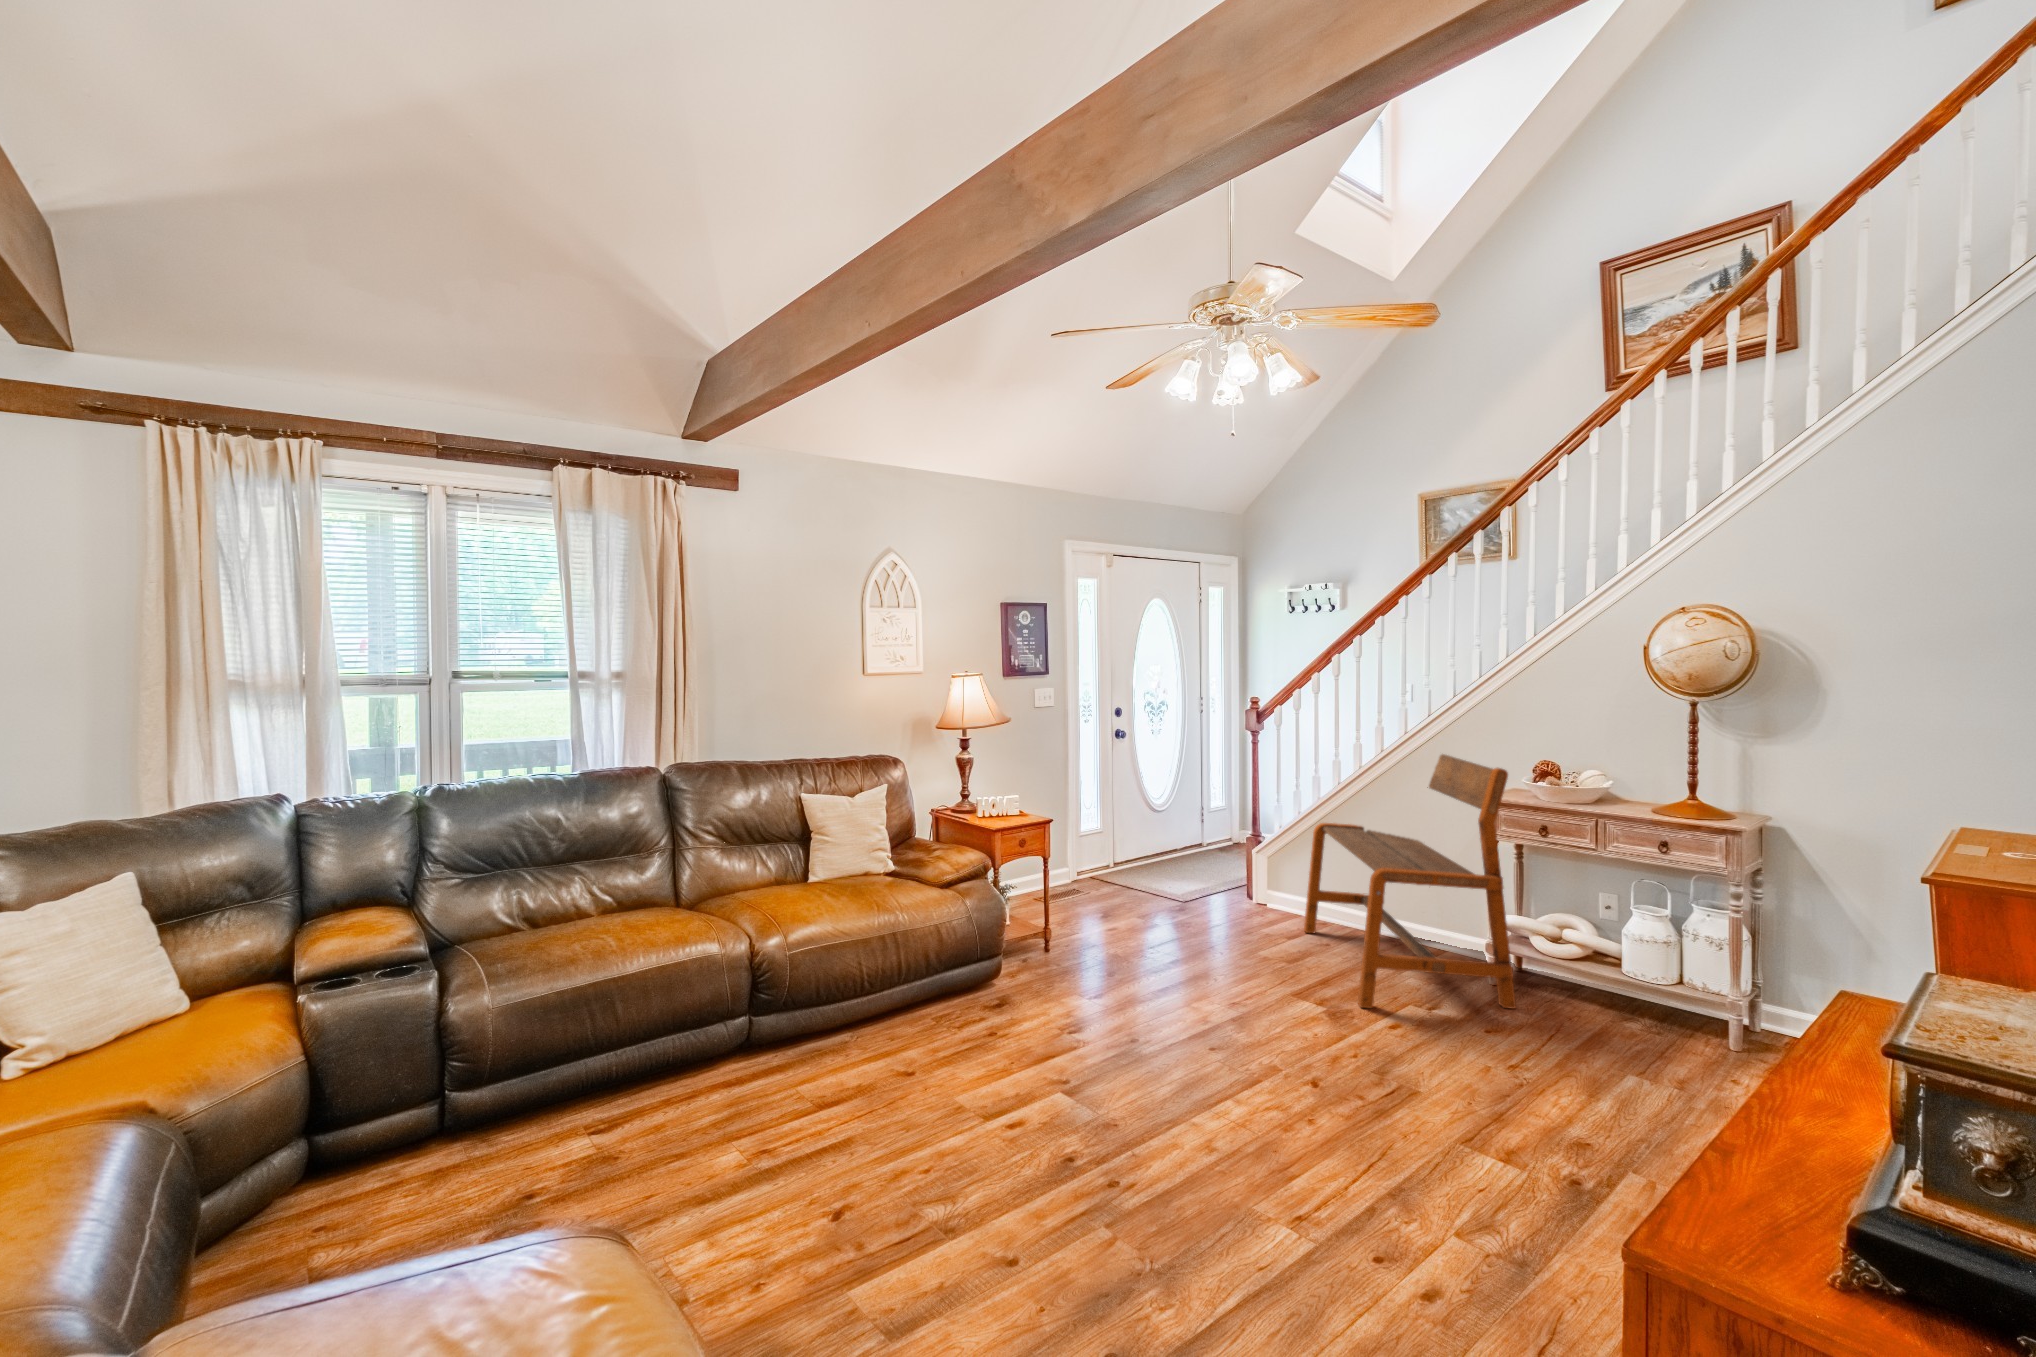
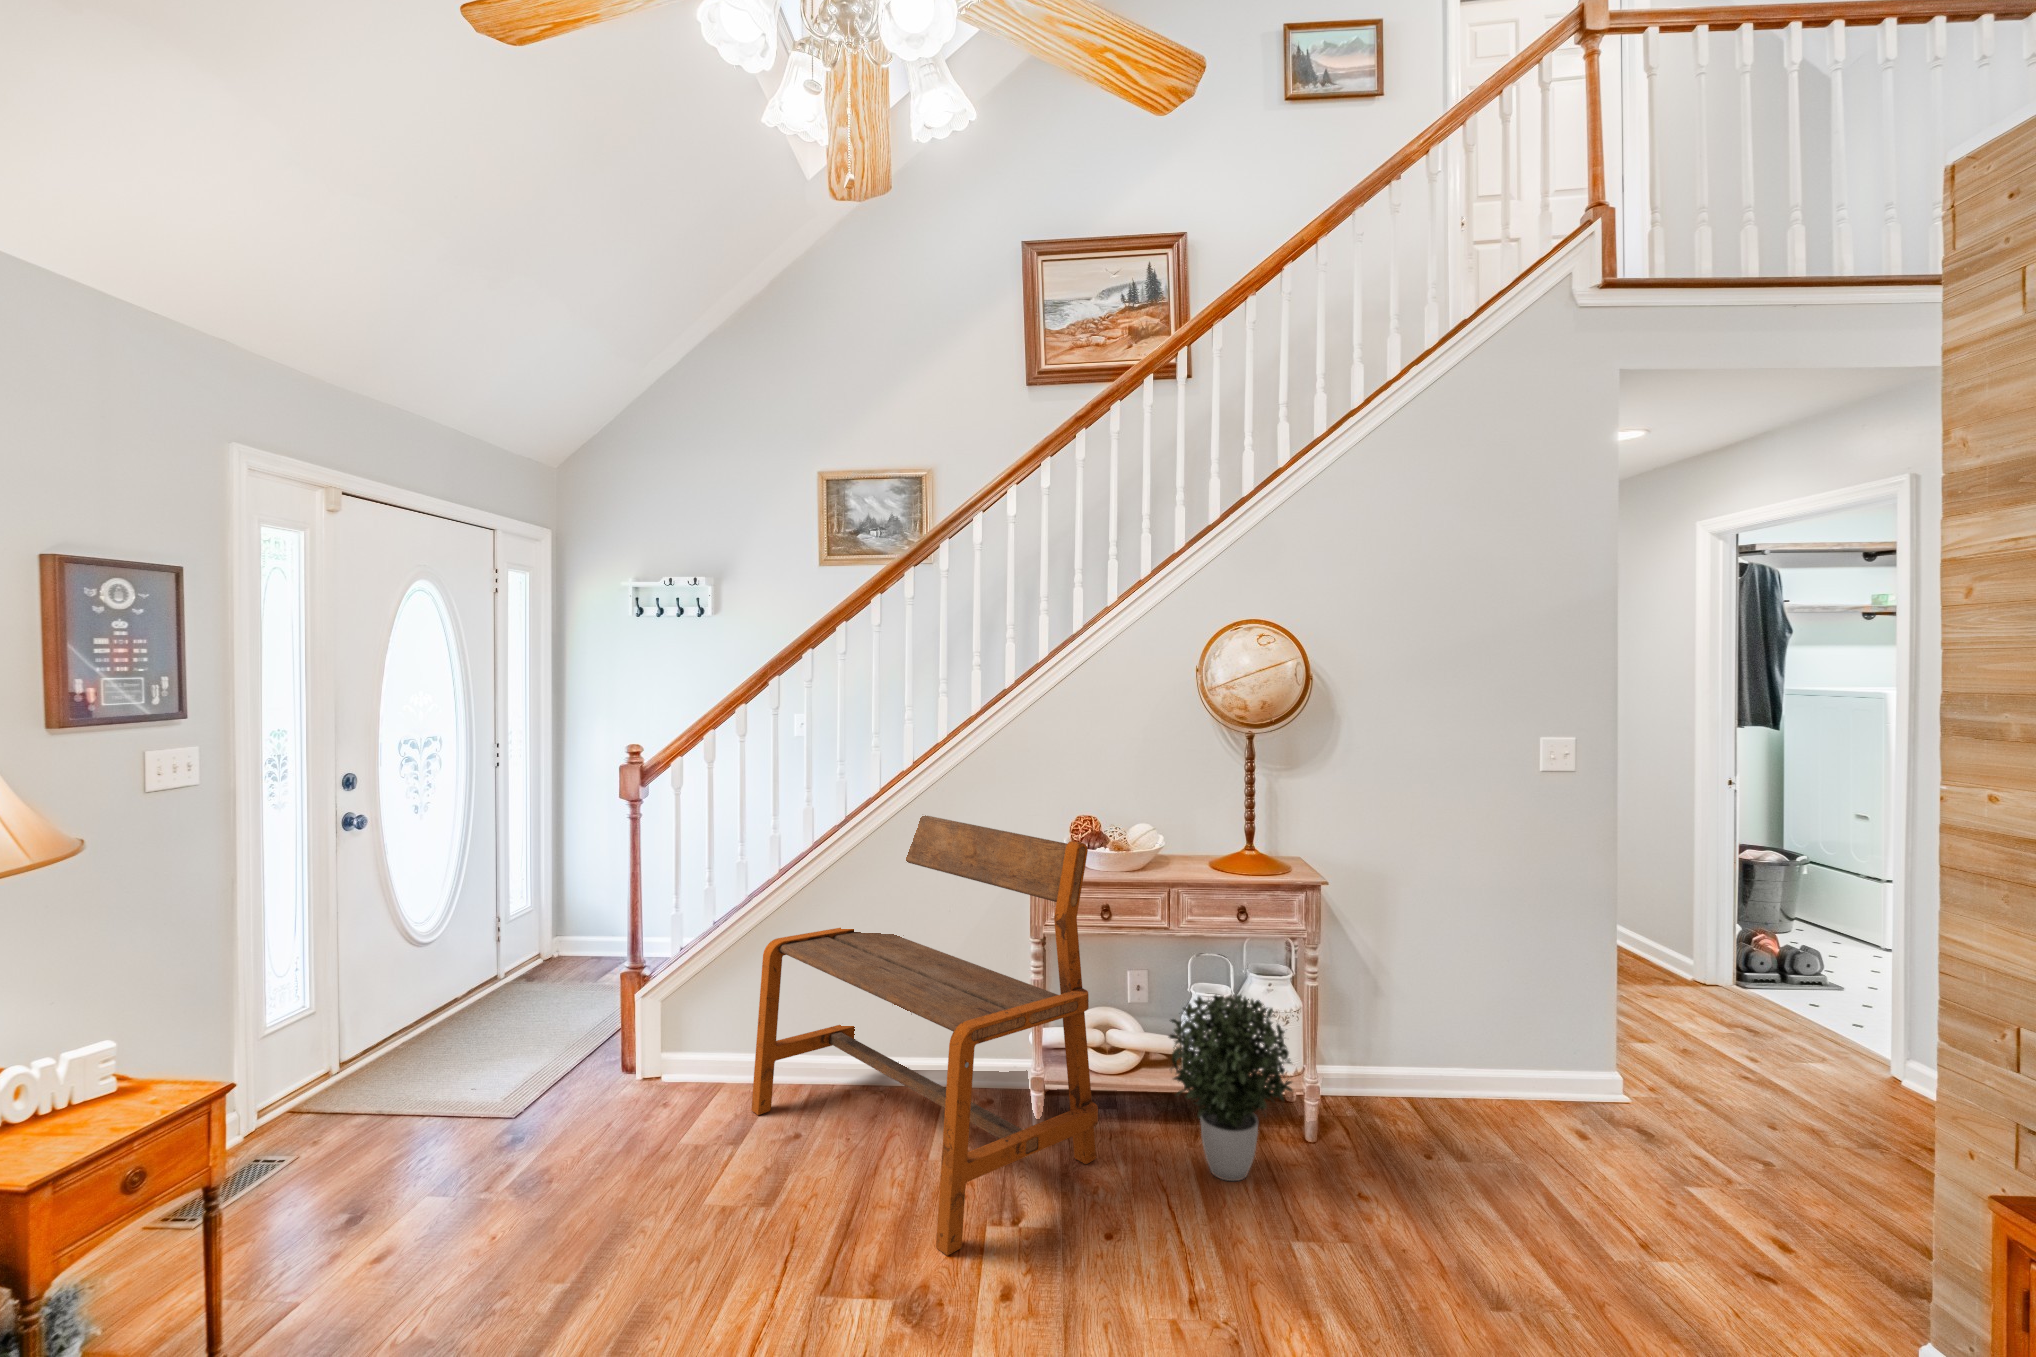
potted plant: none [1564,900,1686,1050] -> present [1169,995,1292,1181]

